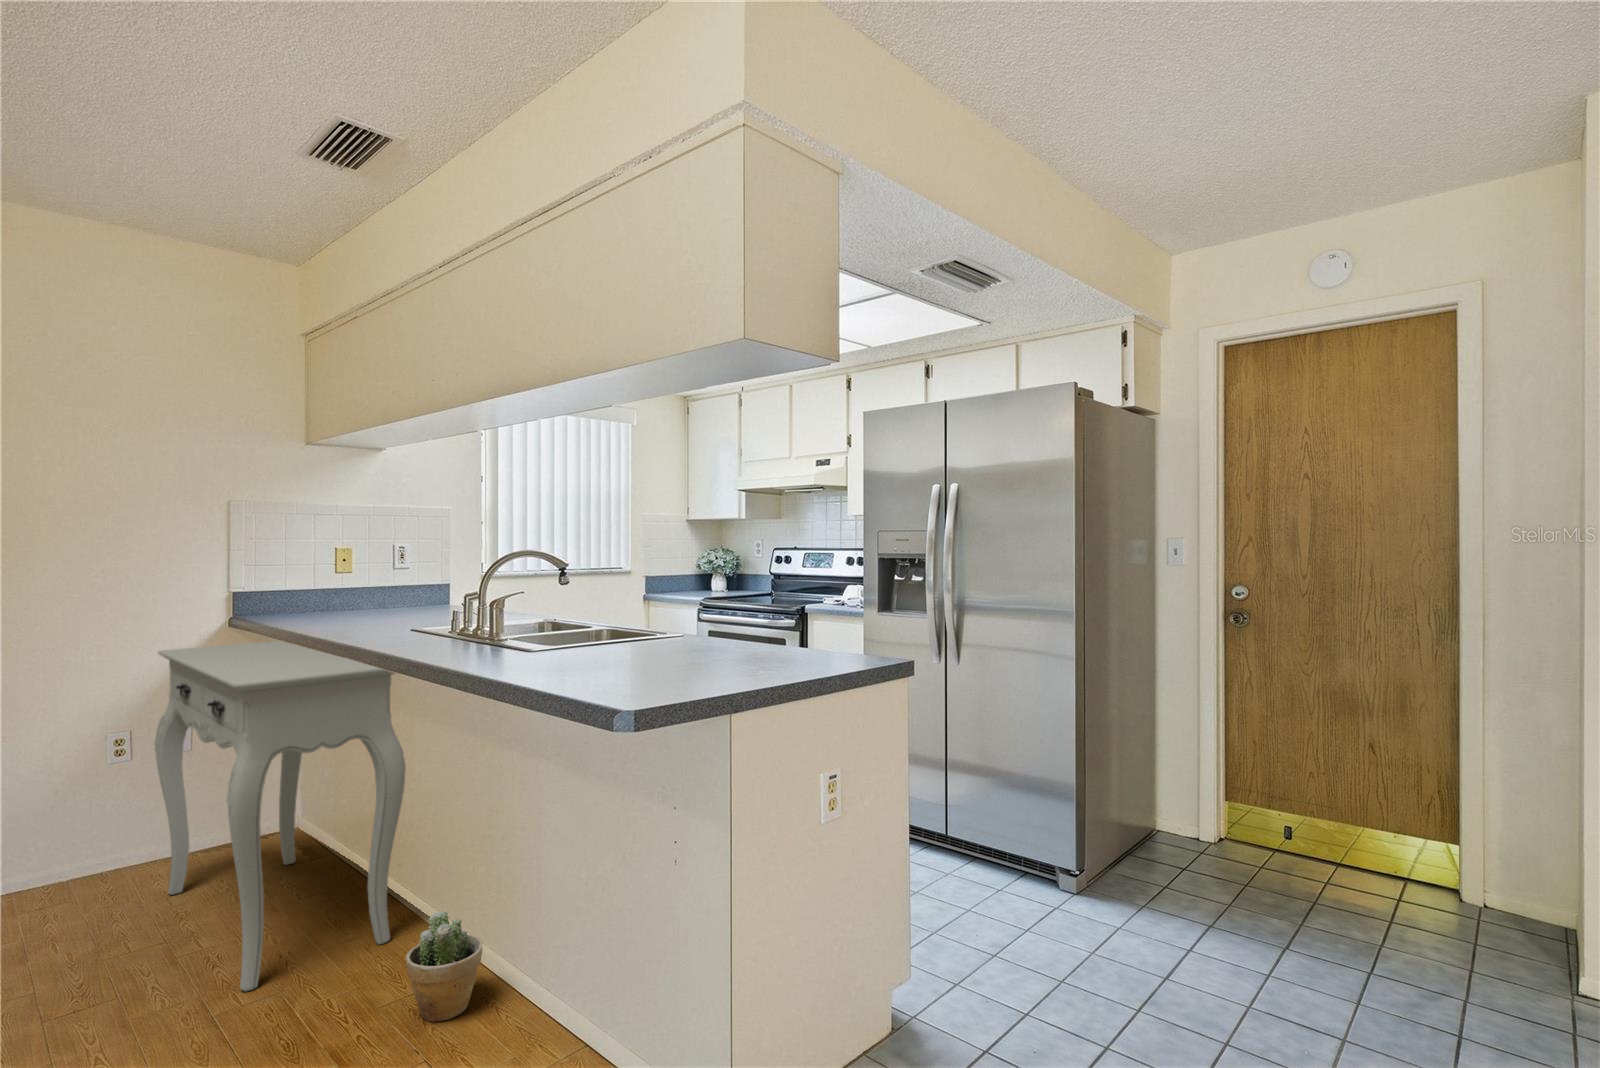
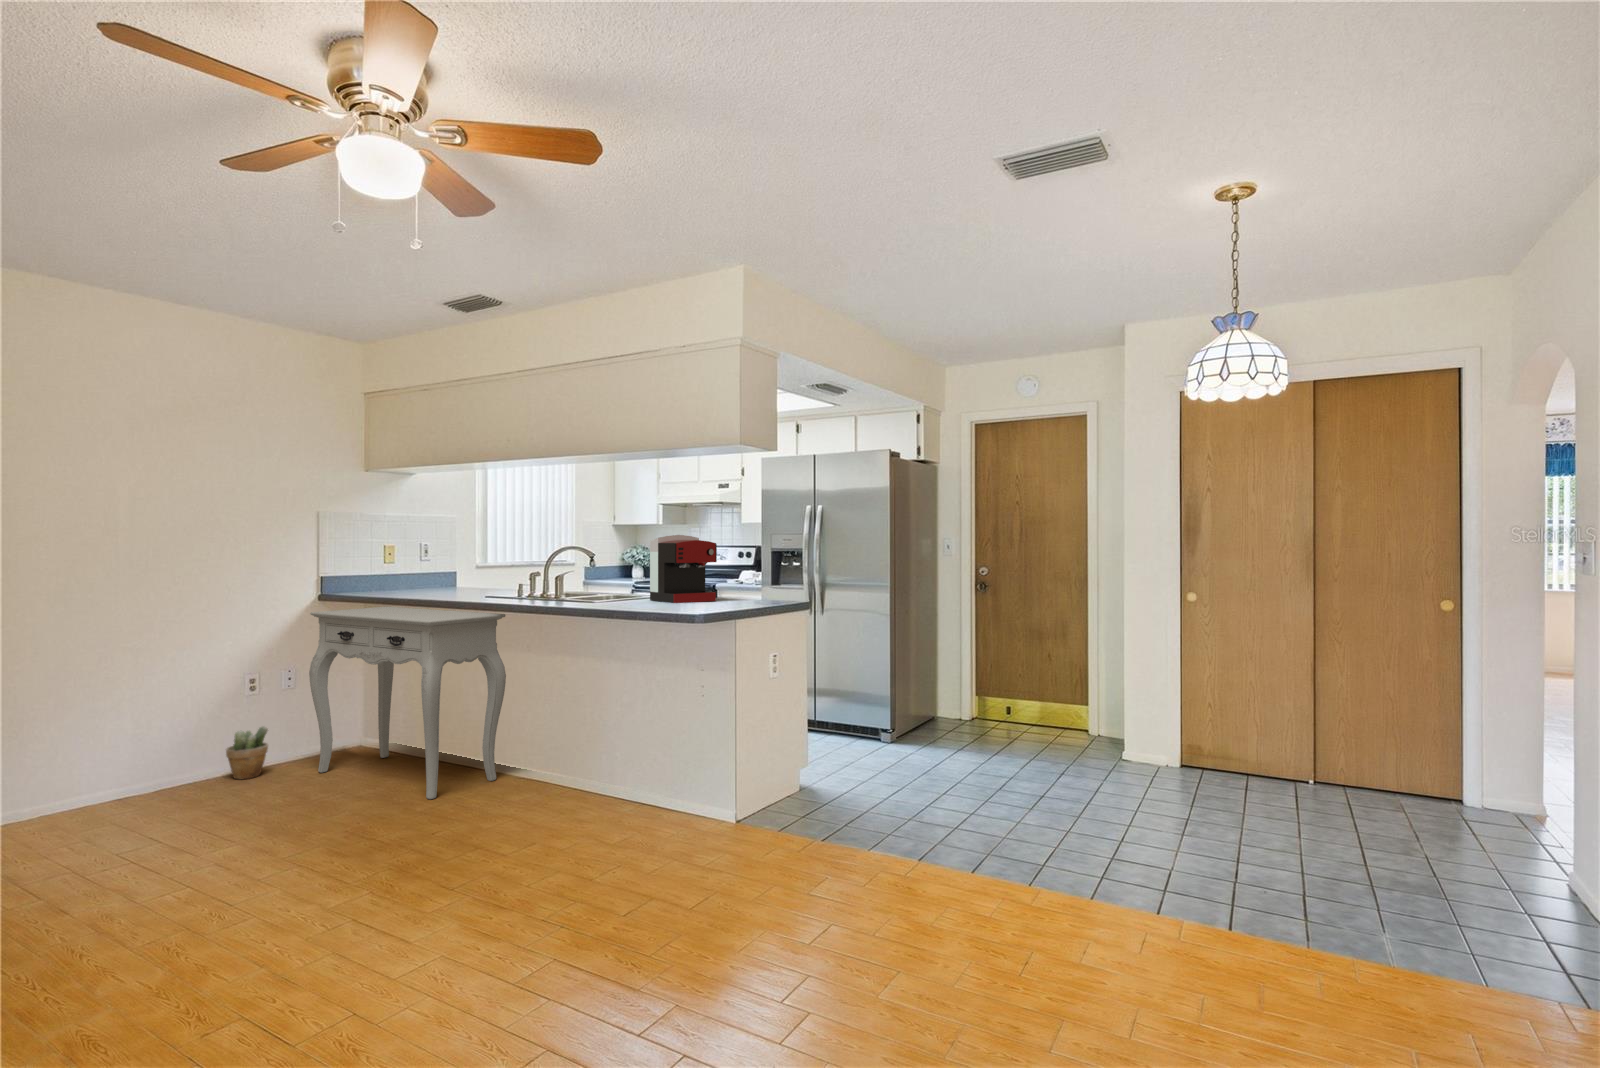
coffee maker: none [646,532,752,655] -> present [650,535,717,603]
potted plant: present [406,911,483,1022] -> present [226,726,268,779]

